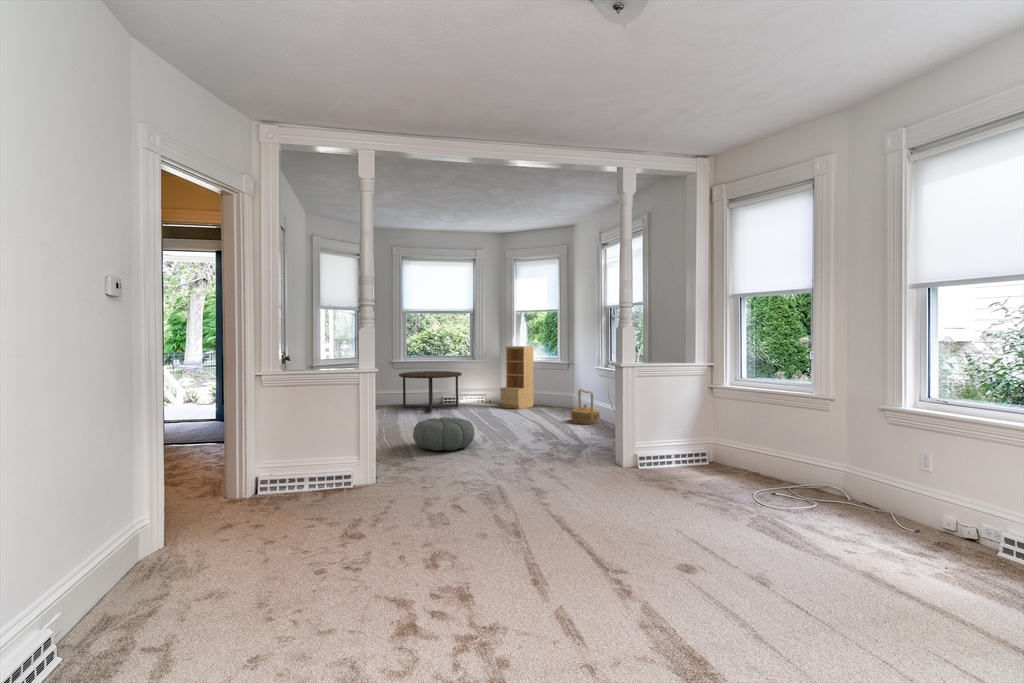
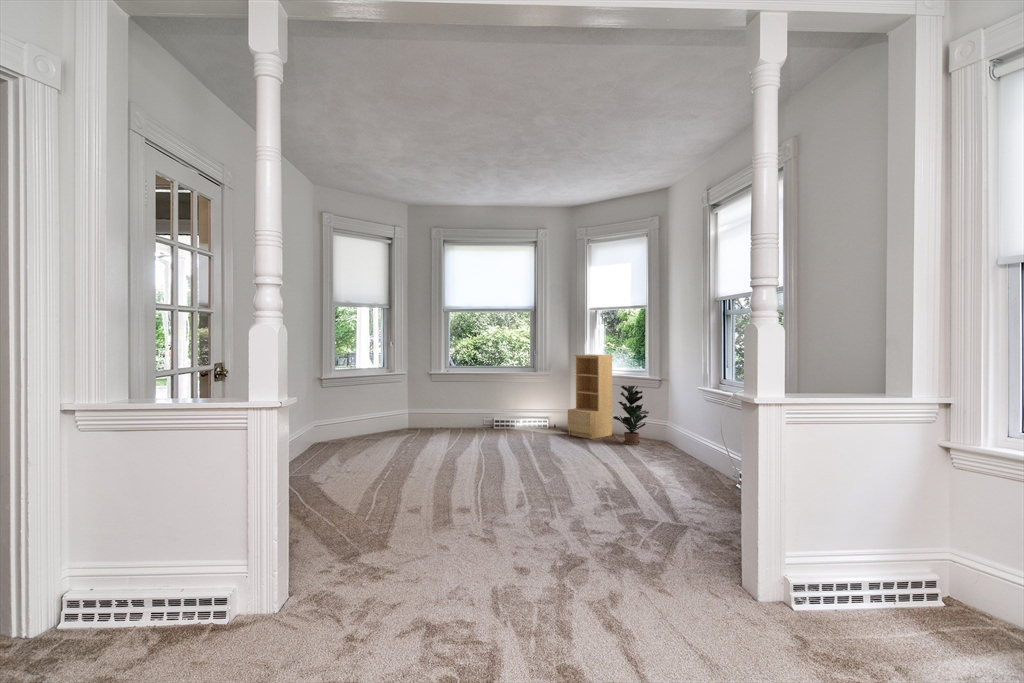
potted plant: none [535,368,561,411] -> present [613,386,649,445]
coffee table: present [399,371,462,413] -> none [437,385,517,442]
woven basket: present [571,389,600,424] -> none [661,419,707,474]
pouf: present [413,417,474,451] -> none [405,465,500,525]

